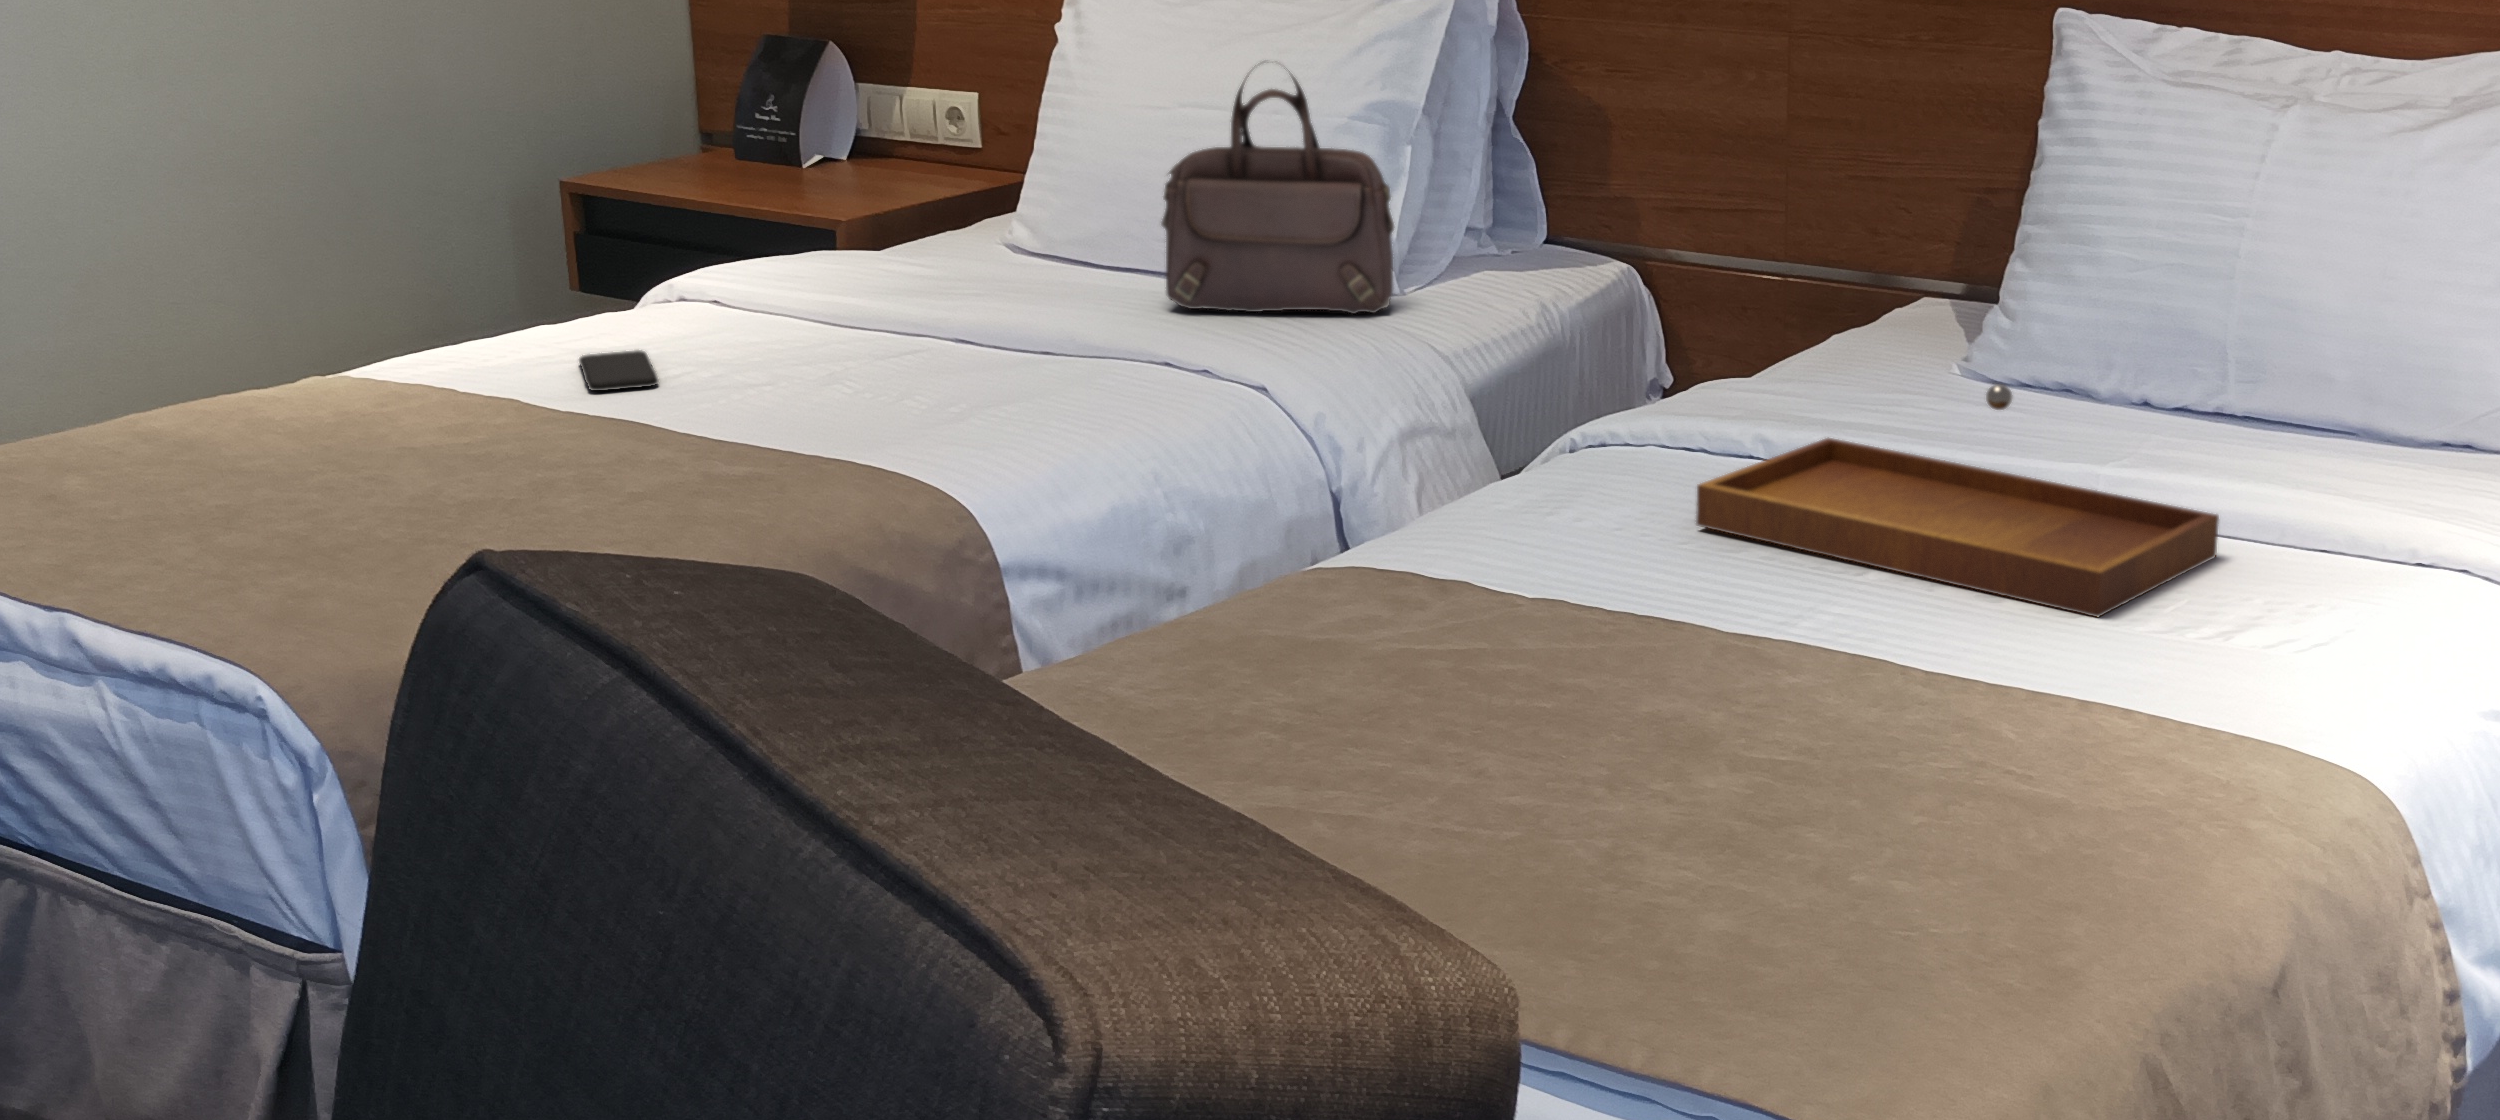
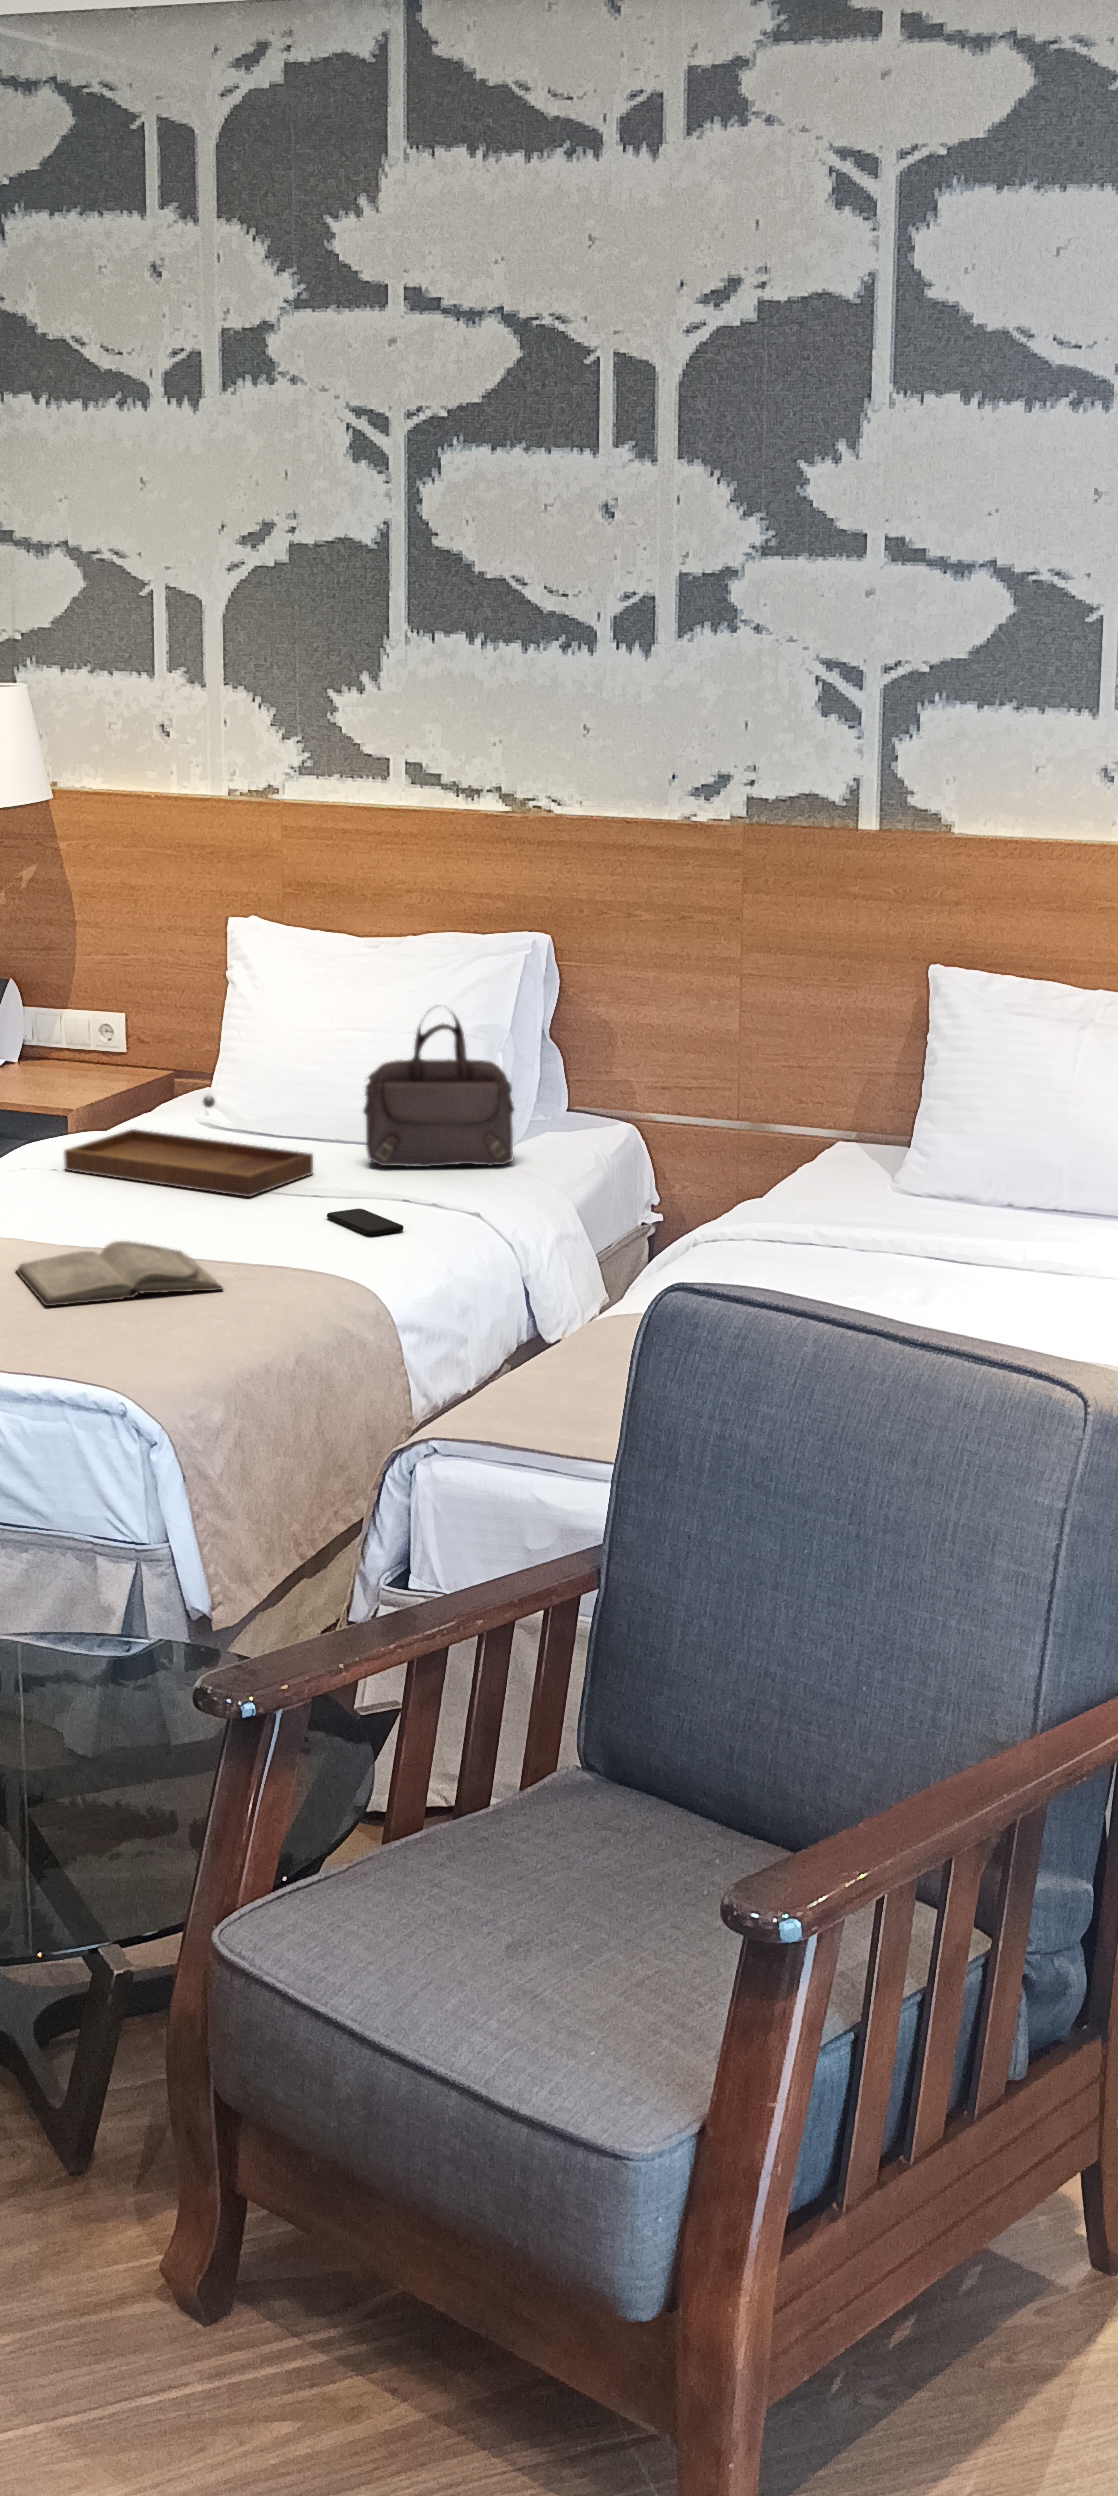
smartphone: present [579,350,658,391] -> present [327,1209,404,1235]
tray: present [1696,384,2219,617] -> present [64,1096,313,1197]
diary: none [387,409,725,513] -> present [16,1241,223,1306]

